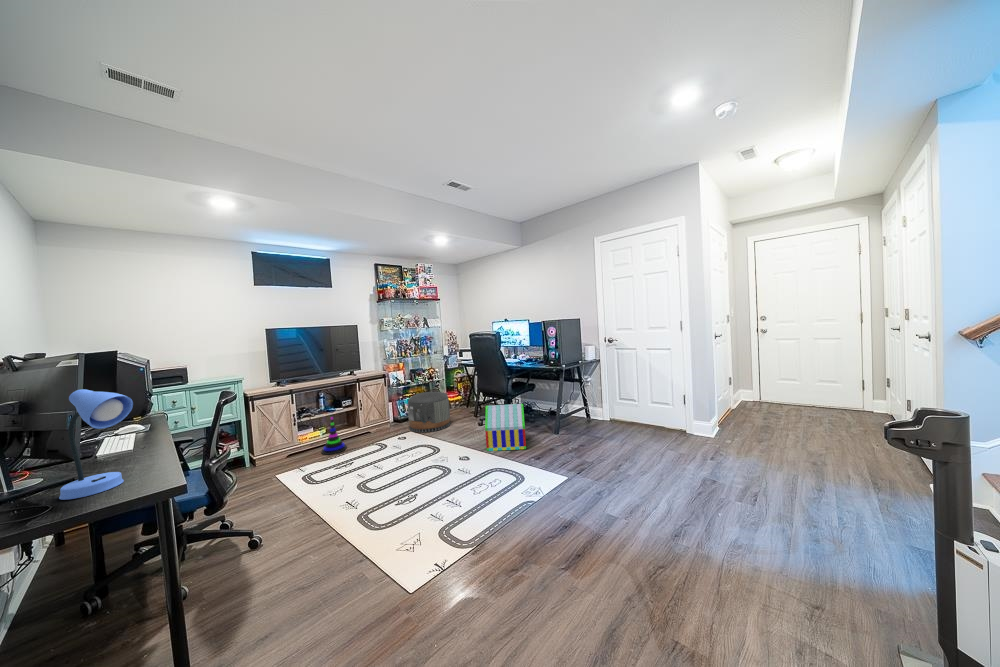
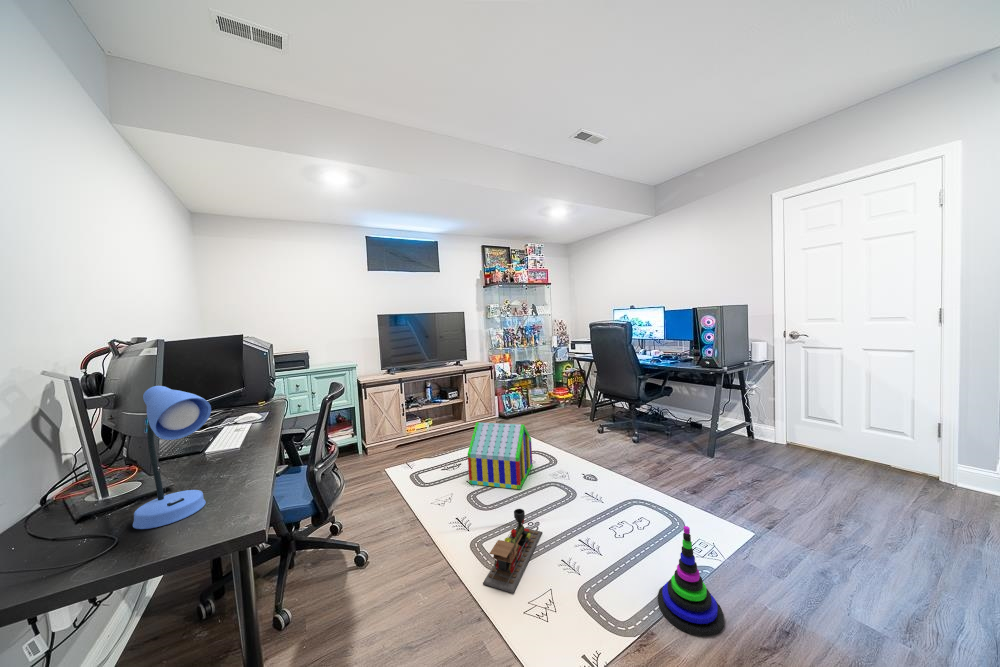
pouf: present [408,392,450,432] -> none [516,389,564,436]
toy house: present [485,404,526,451] -> present [468,422,533,489]
stacking toy: present [322,417,347,455] -> present [658,526,724,636]
toy train: none [367,482,420,540] -> present [483,509,542,593]

